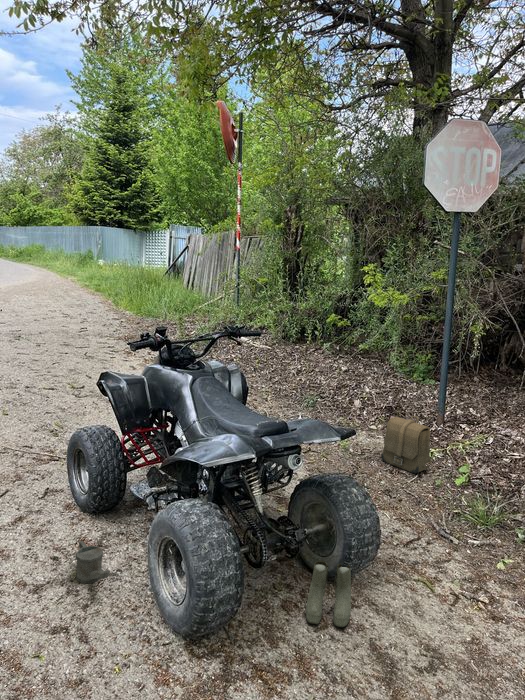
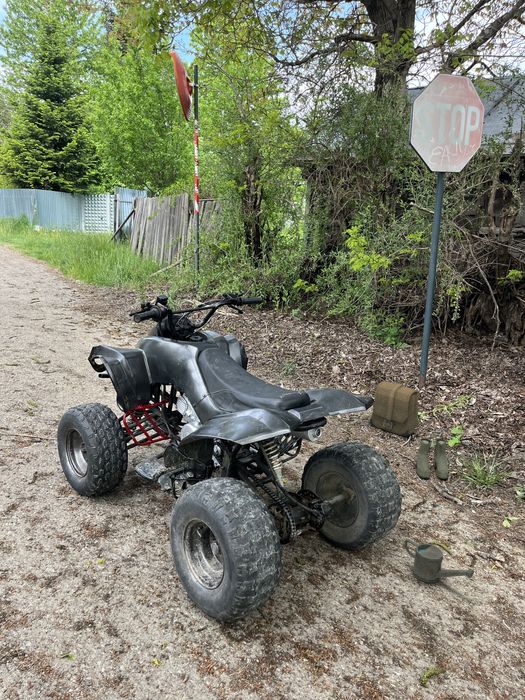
watering can: present [76,541,110,583] -> present [404,539,474,583]
boots: present [306,561,351,627] -> present [416,438,448,479]

